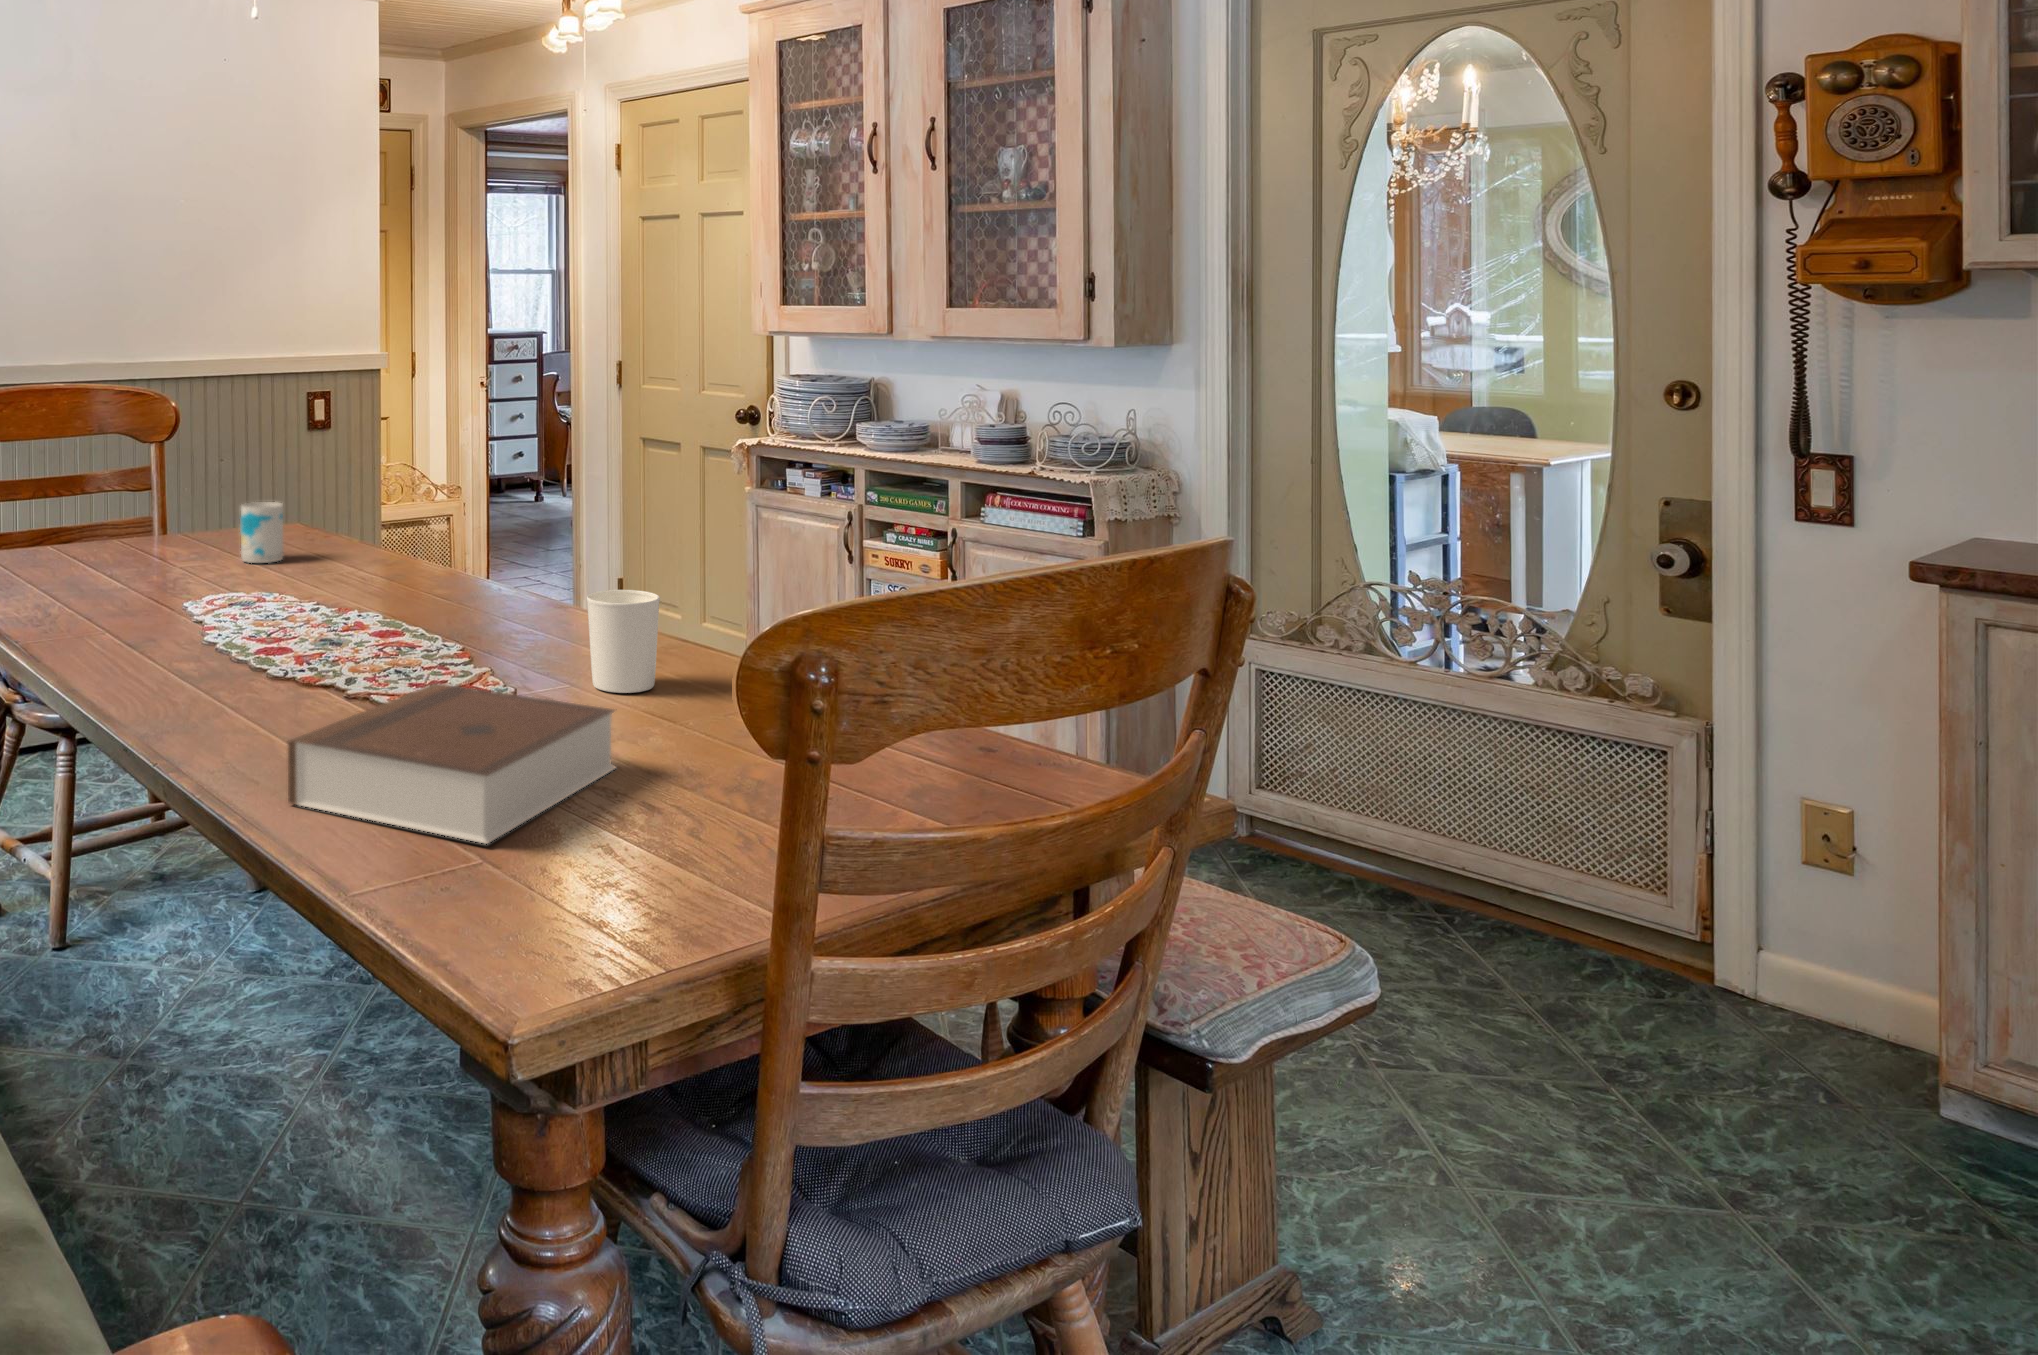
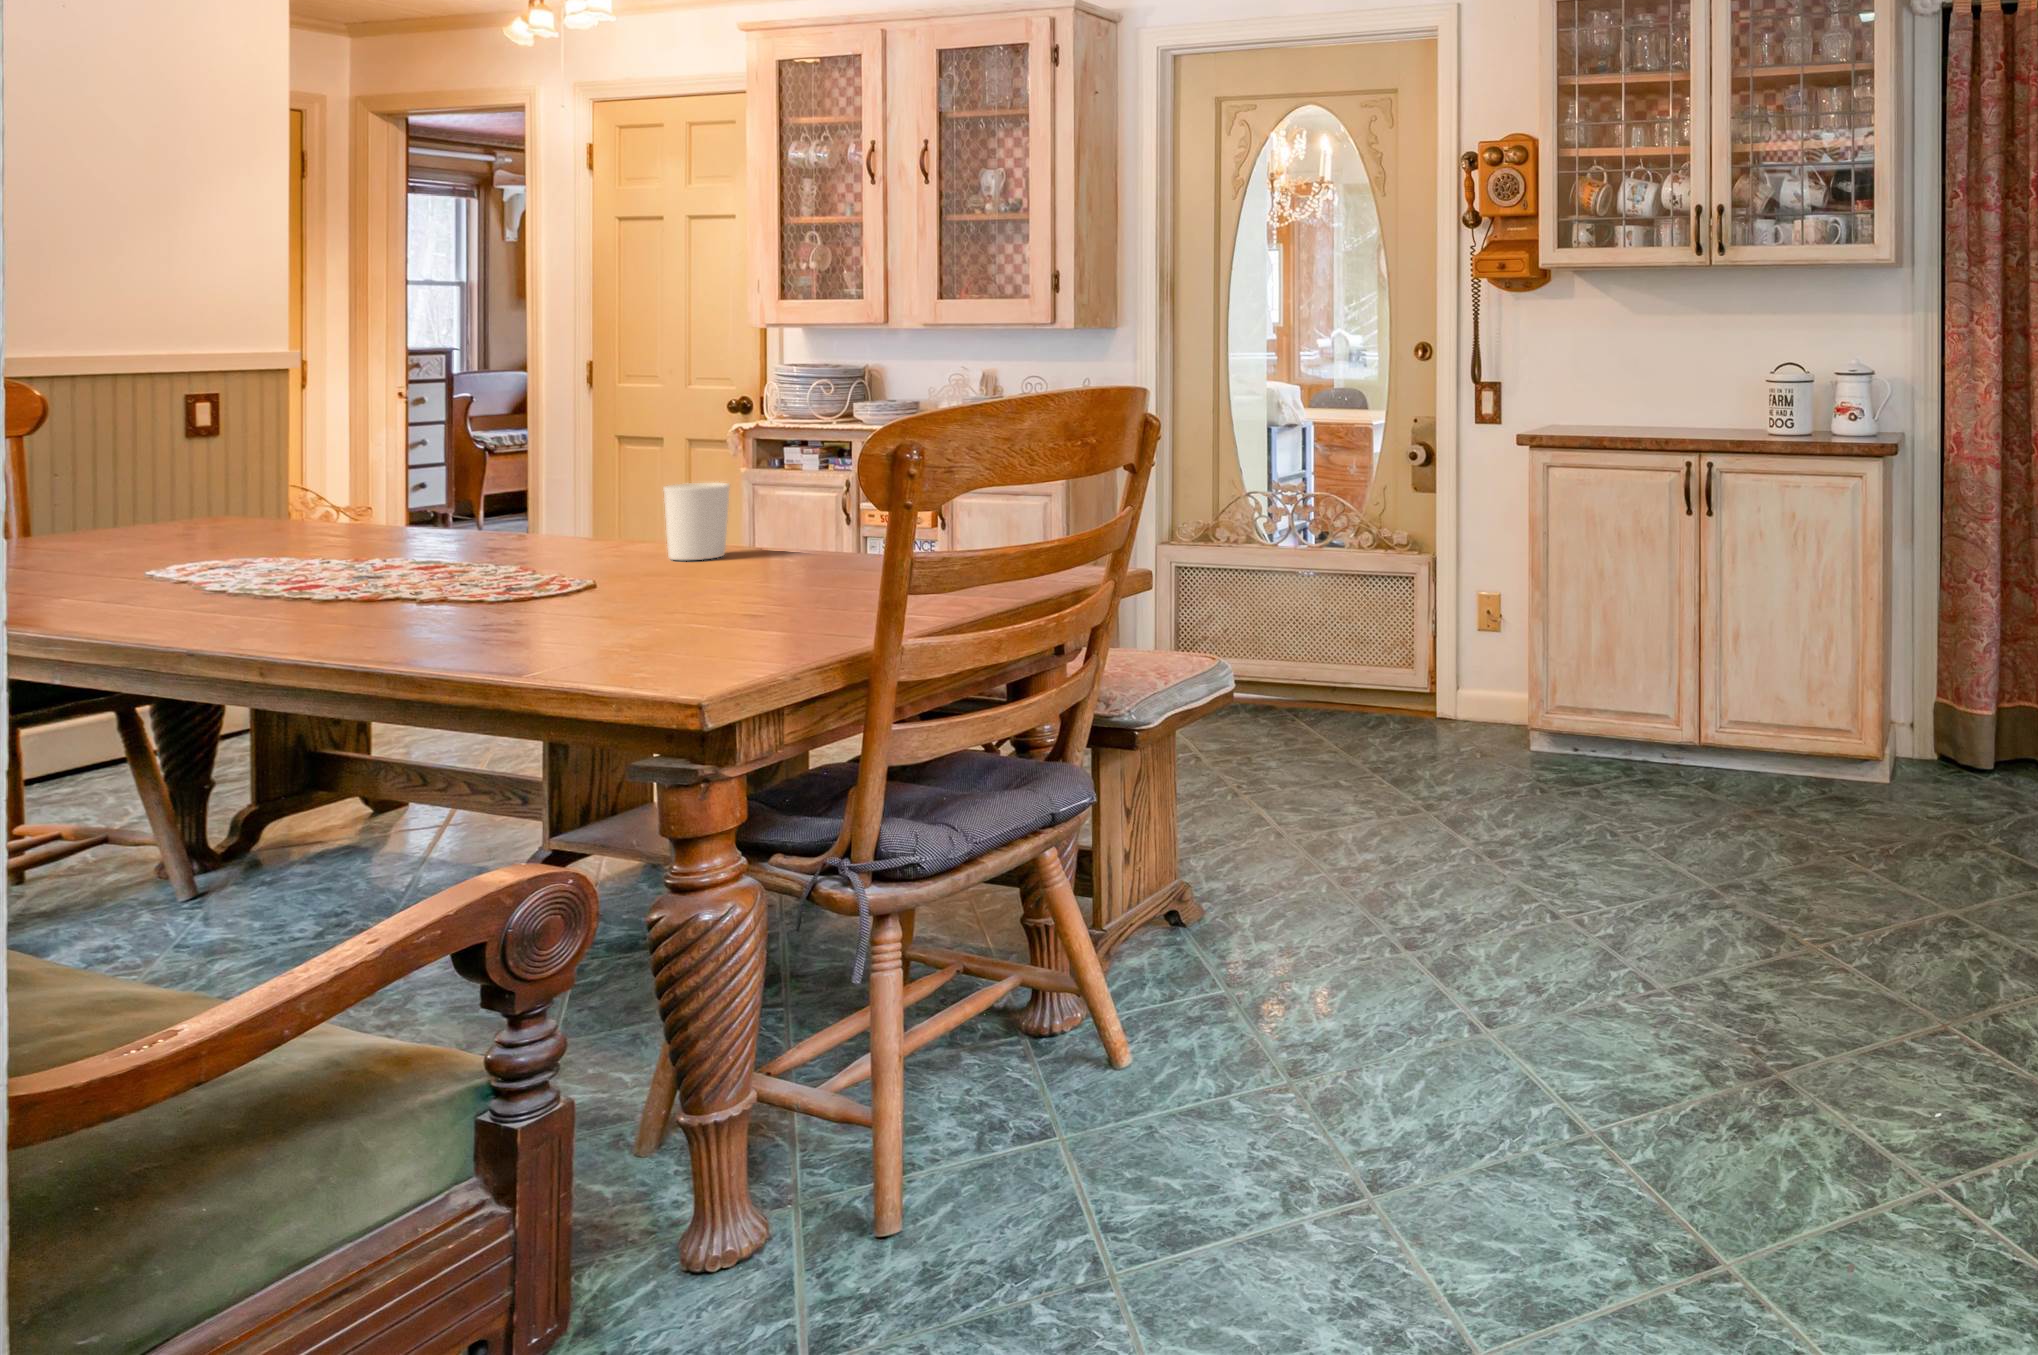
mug: present [240,502,283,563] -> none [191,466,255,527]
book: present [288,683,615,844] -> none [424,545,716,630]

